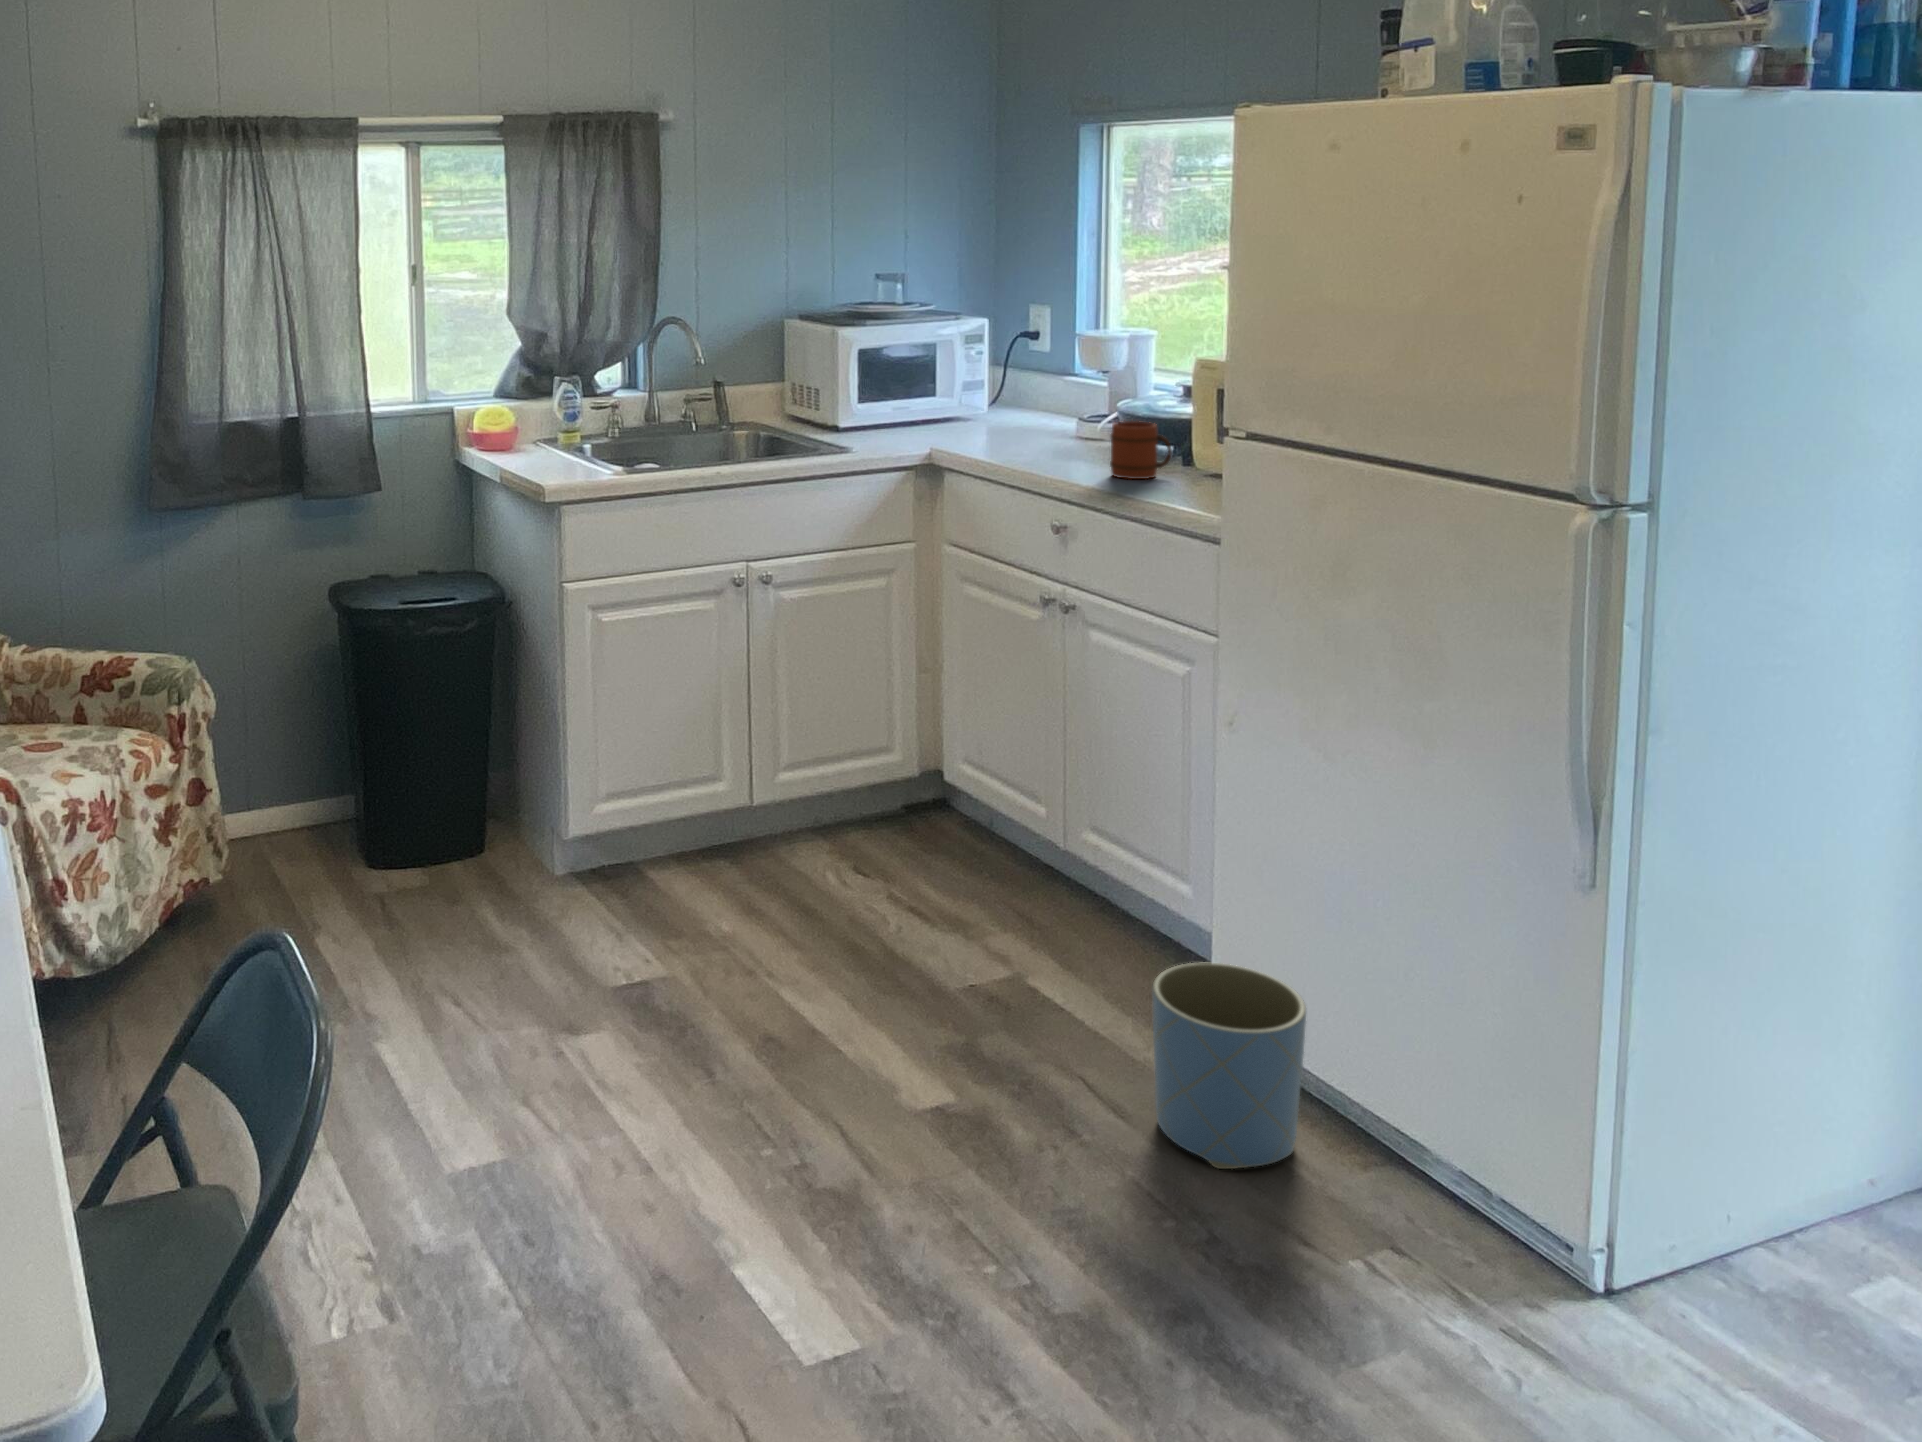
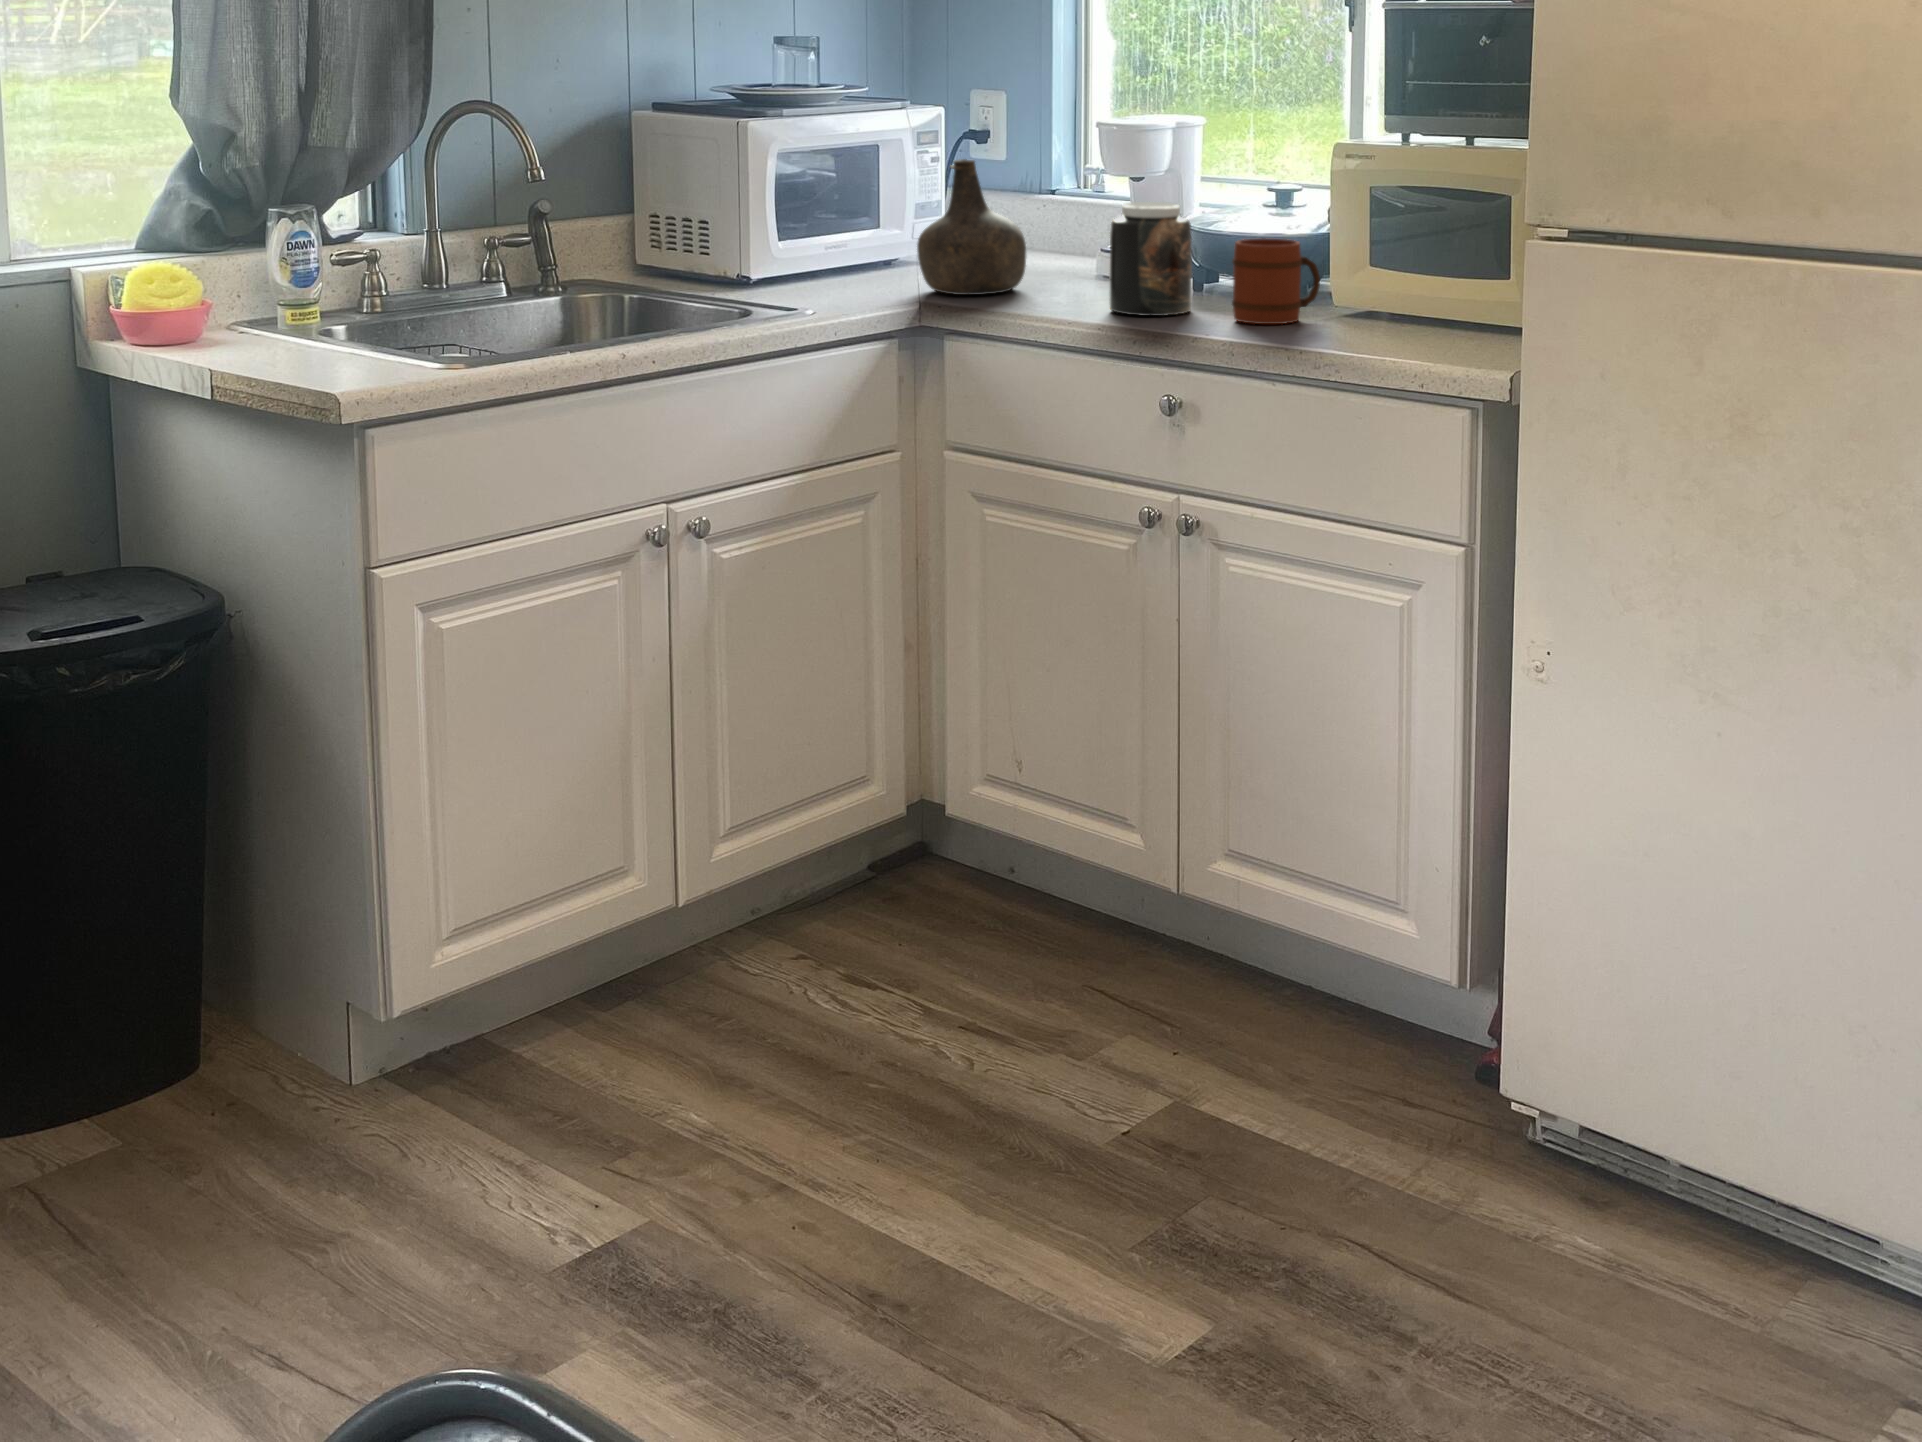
bottle: none [939,358,1011,446] -> present [917,159,1026,295]
jar: none [1040,393,1095,468] -> present [1110,202,1192,316]
planter: present [1152,962,1306,1169] -> none [1498,1034,1724,1349]

